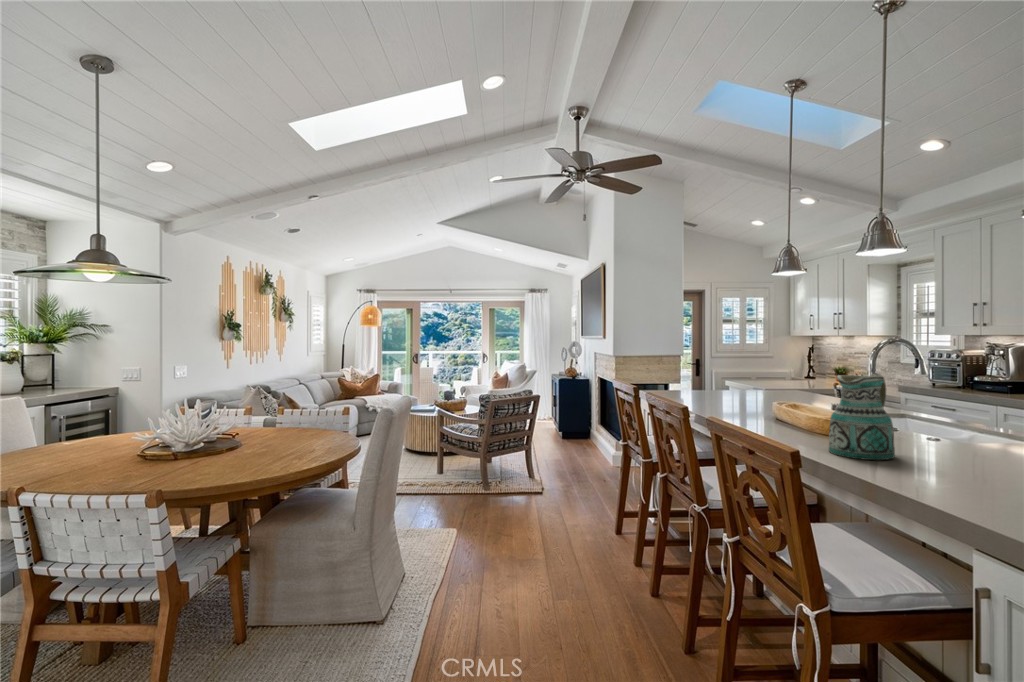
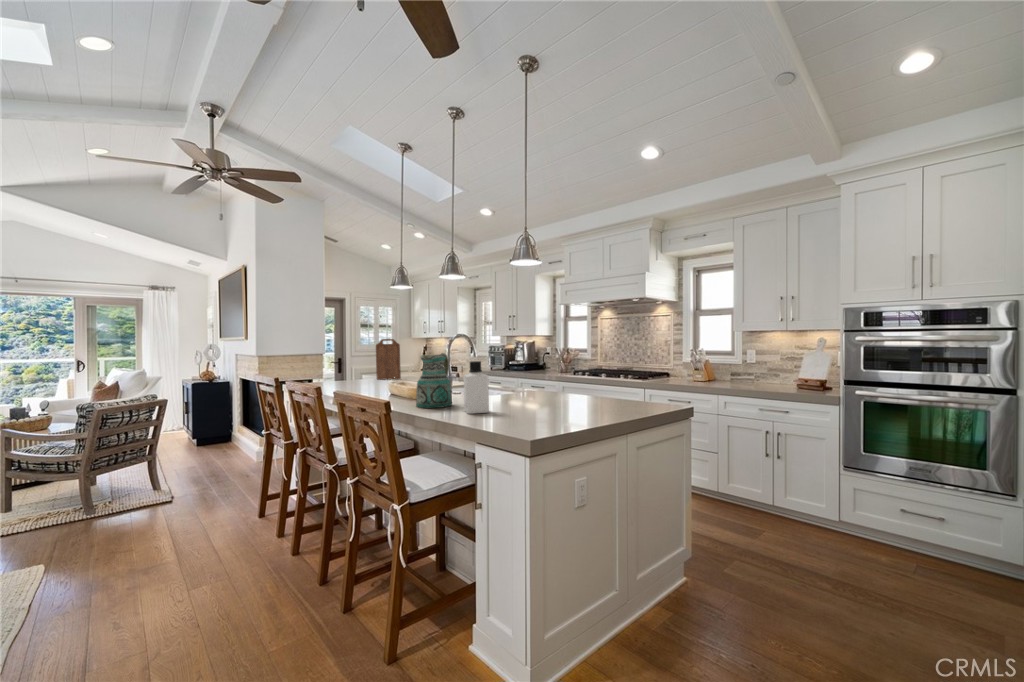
cutting board: none [751,341,786,395] -> present [376,339,401,380]
bottle: none [925,394,985,487] -> present [464,361,489,414]

